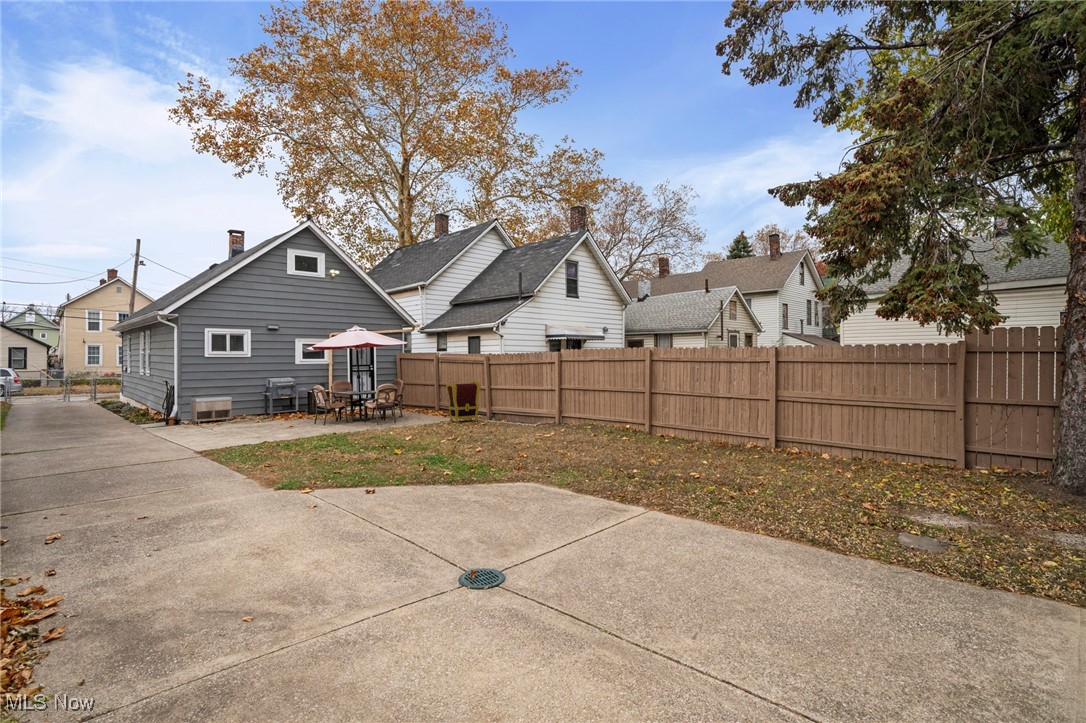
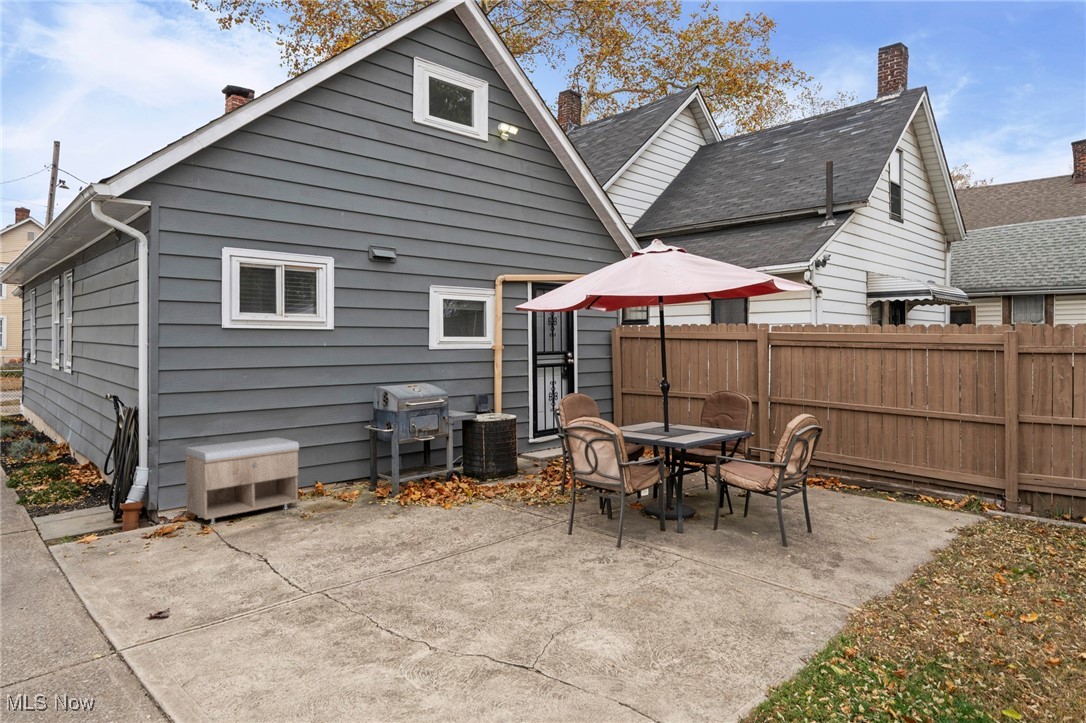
armchair: present [446,382,481,423] -> none [944,402,1037,530]

